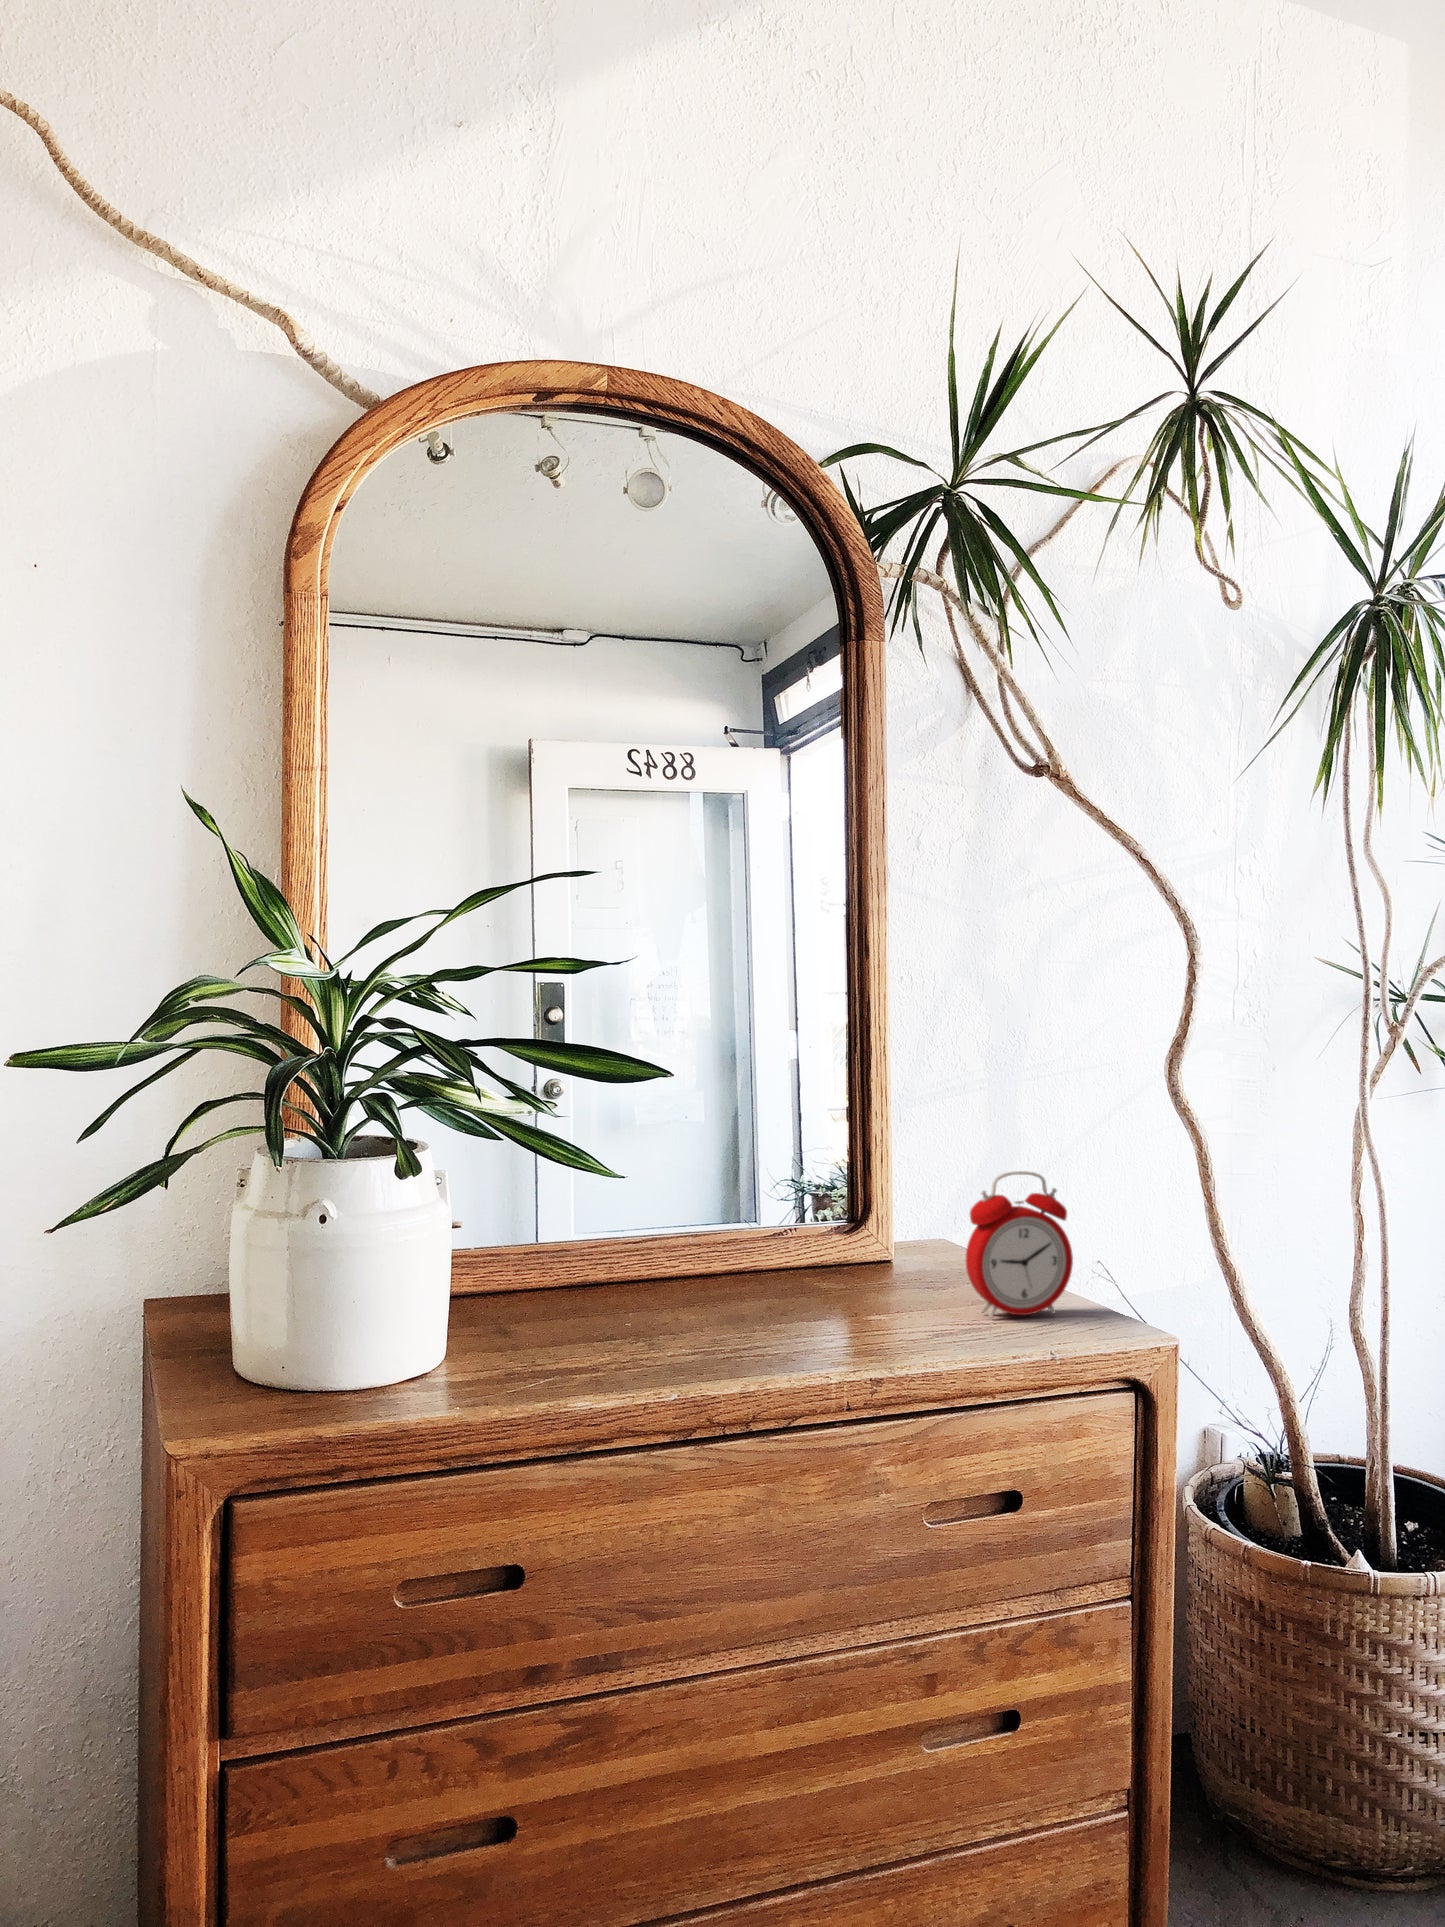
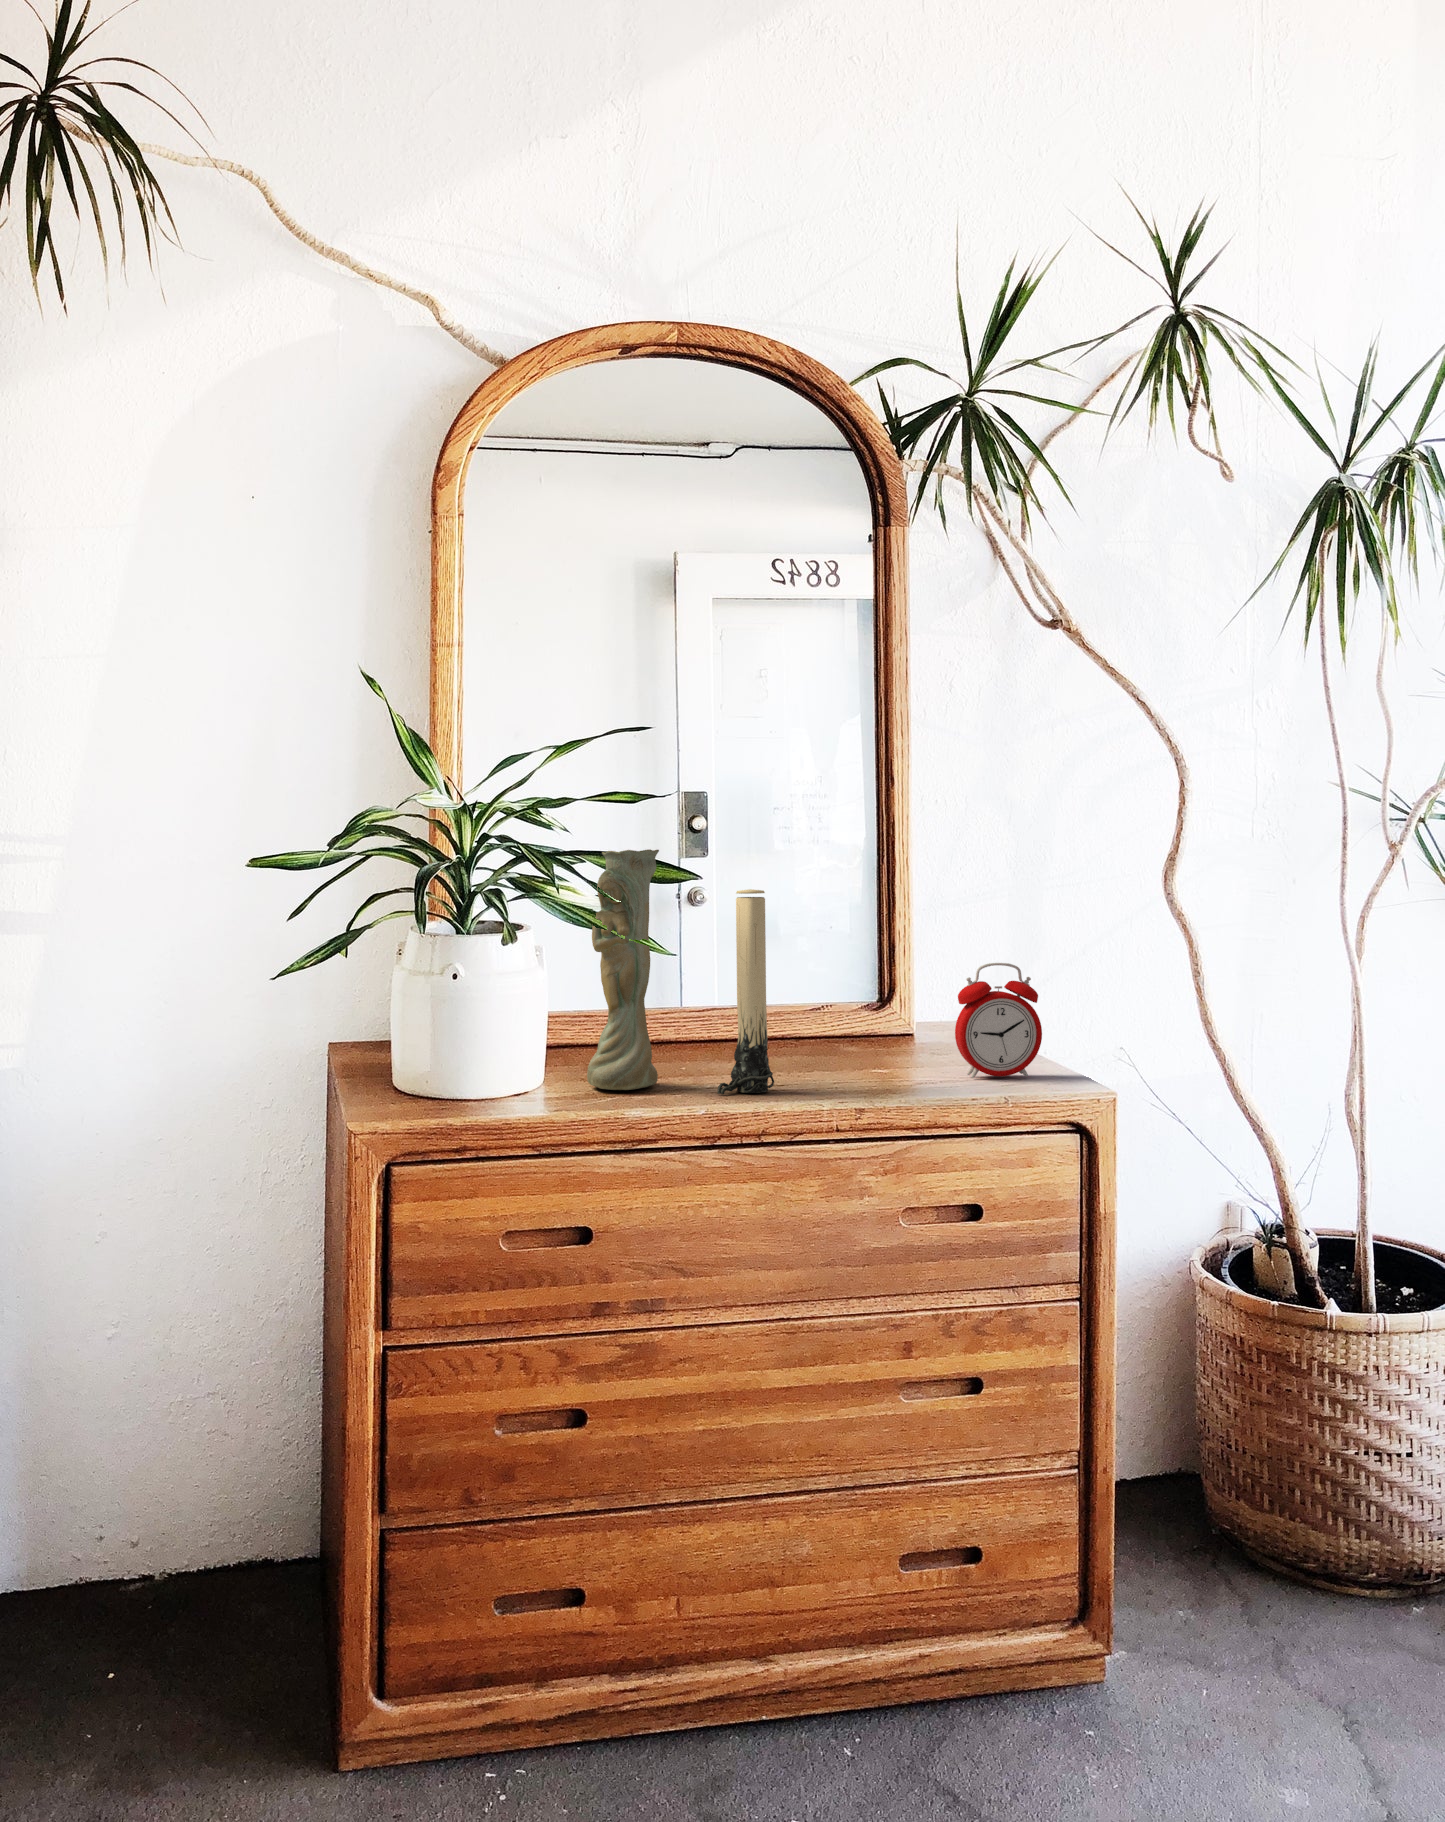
vase: none [502,1034,602,1359] -> present [587,849,659,1090]
candle: none [683,1088,755,1362] -> present [717,889,774,1094]

